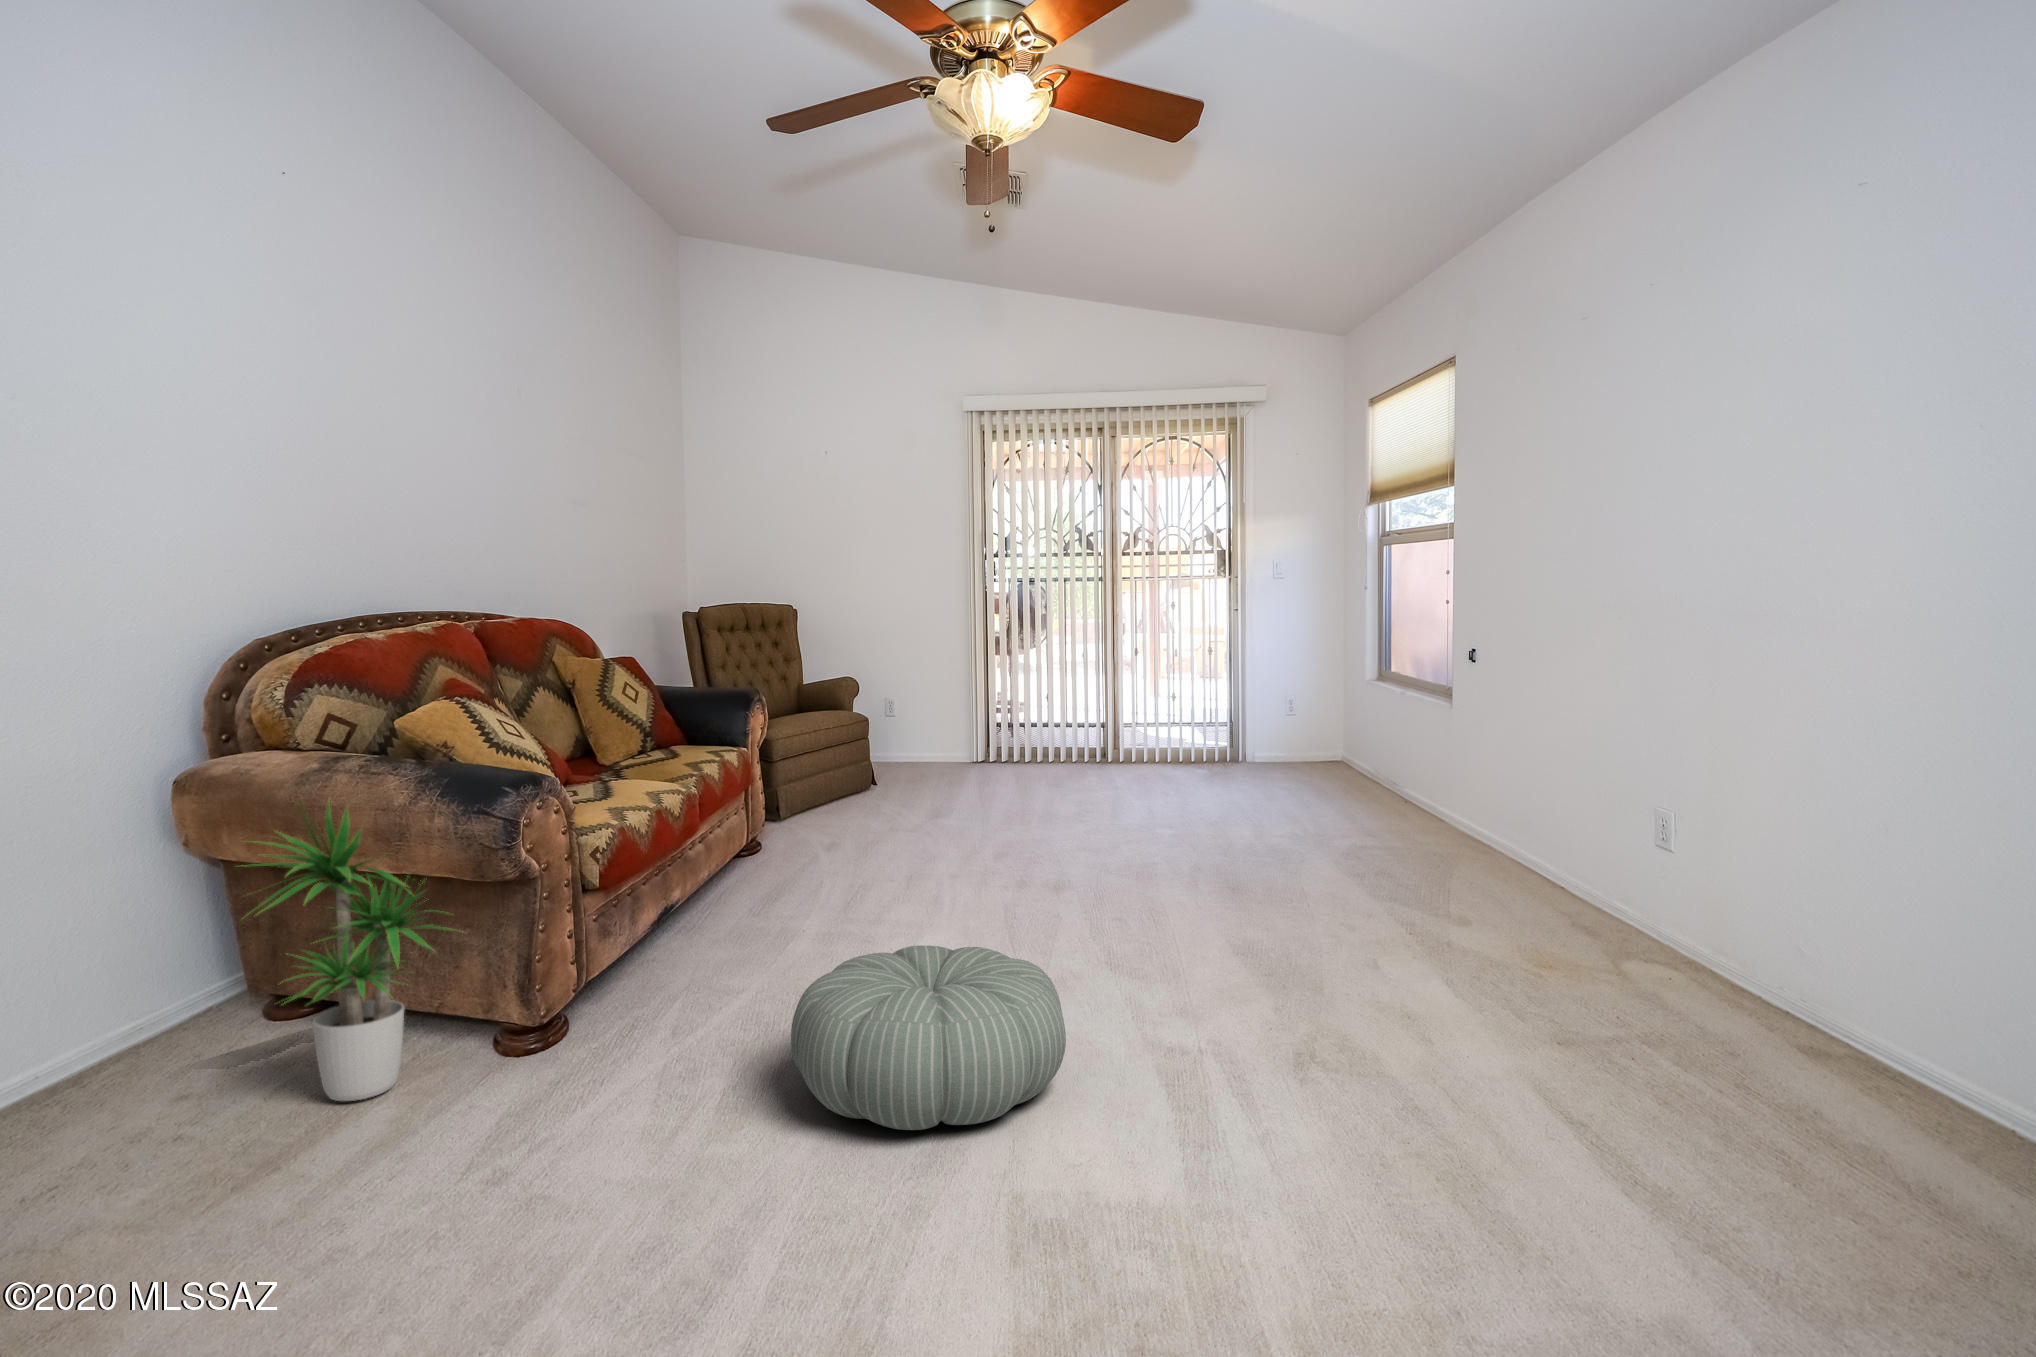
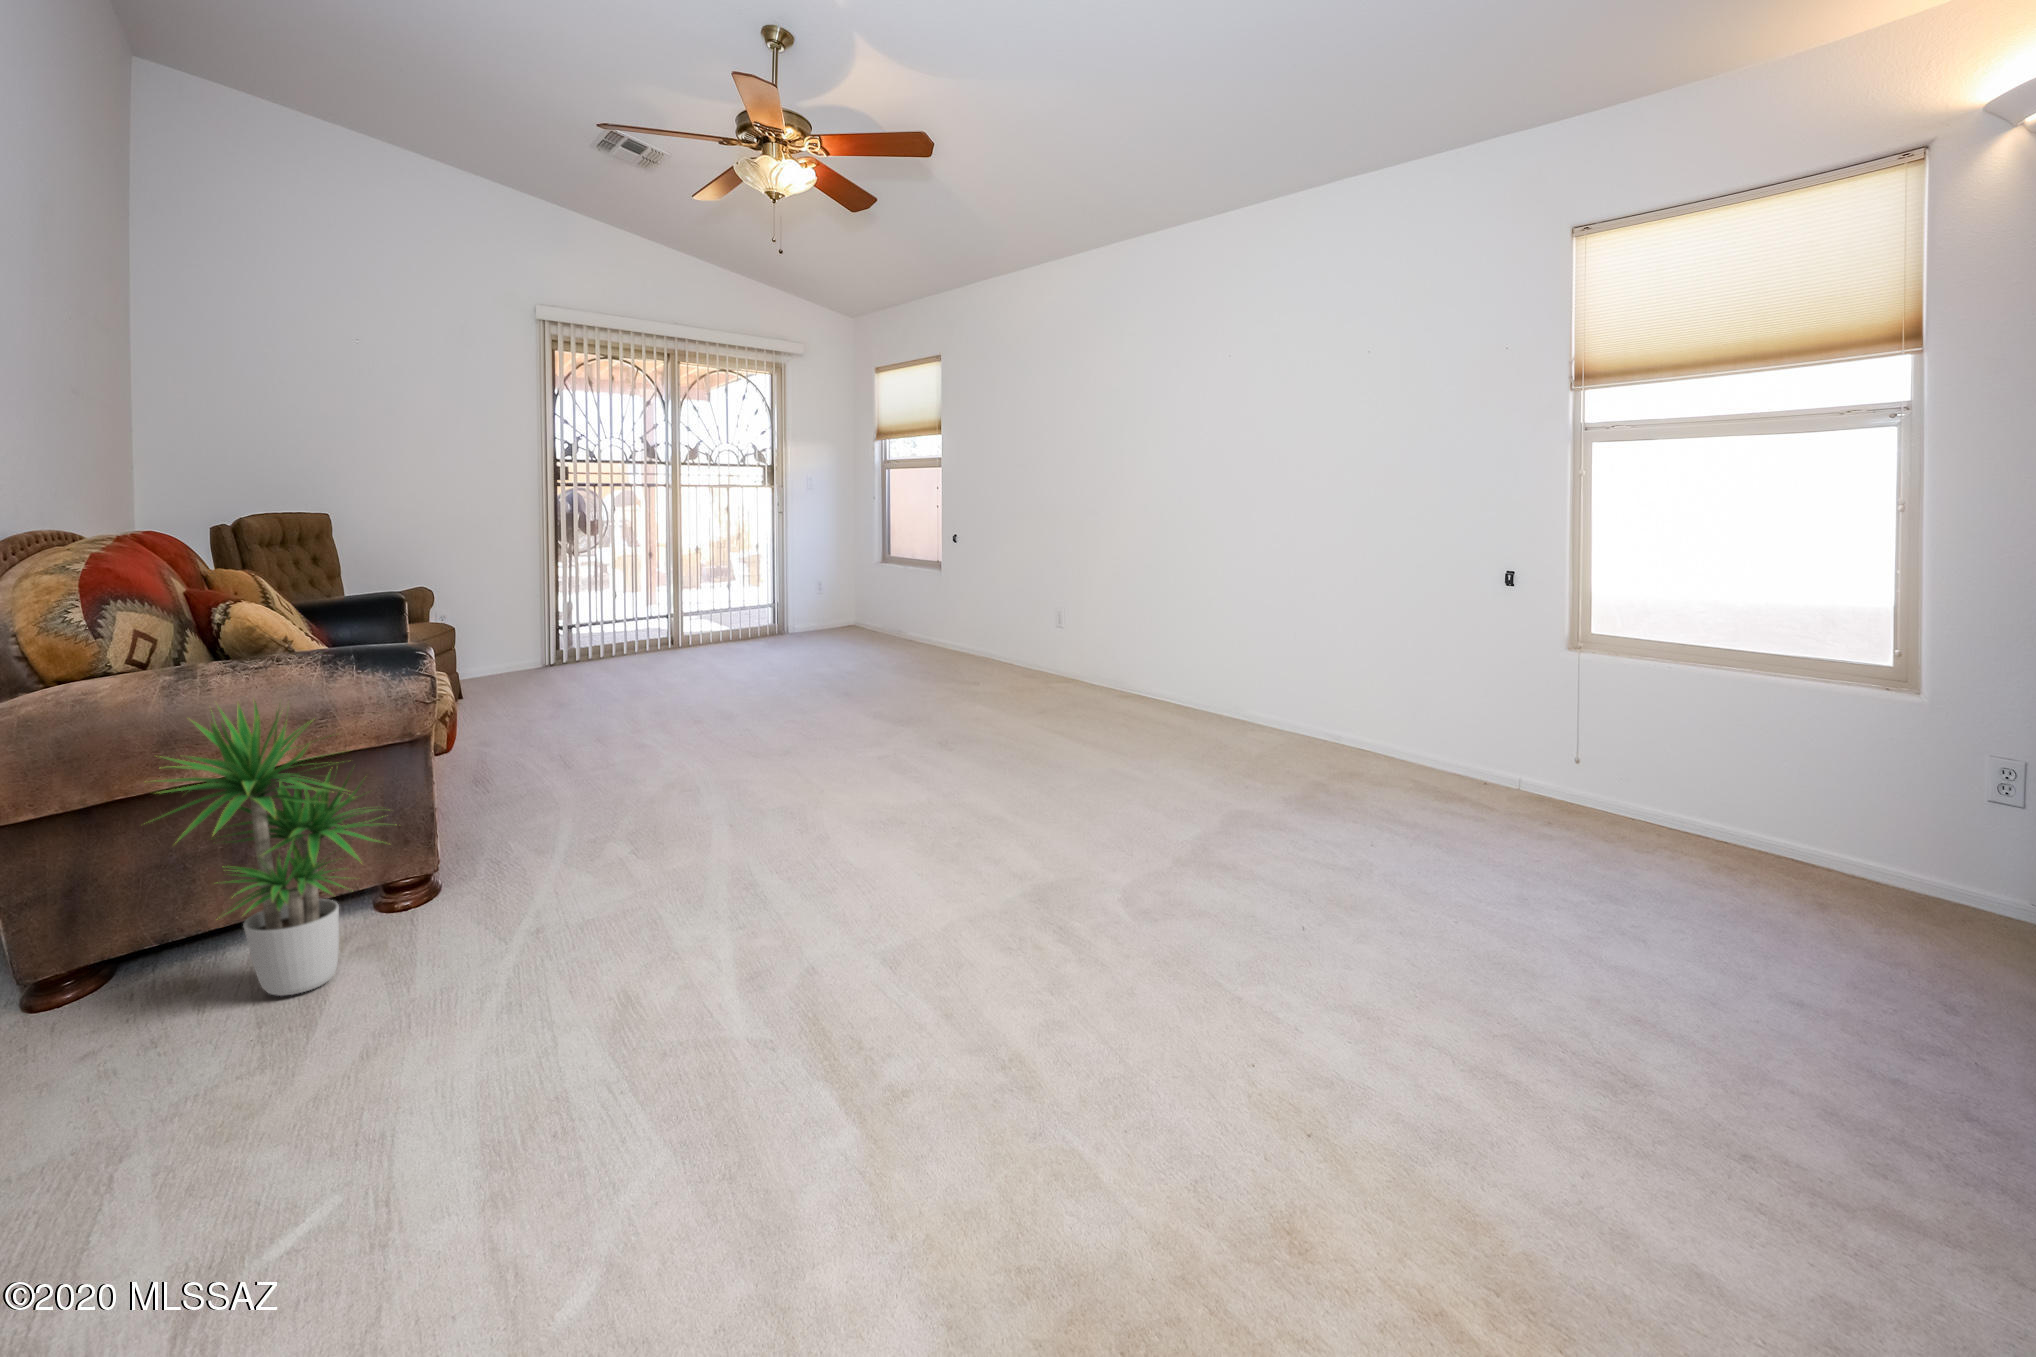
pouf: present [791,945,1066,1130] -> none [718,777,910,899]

